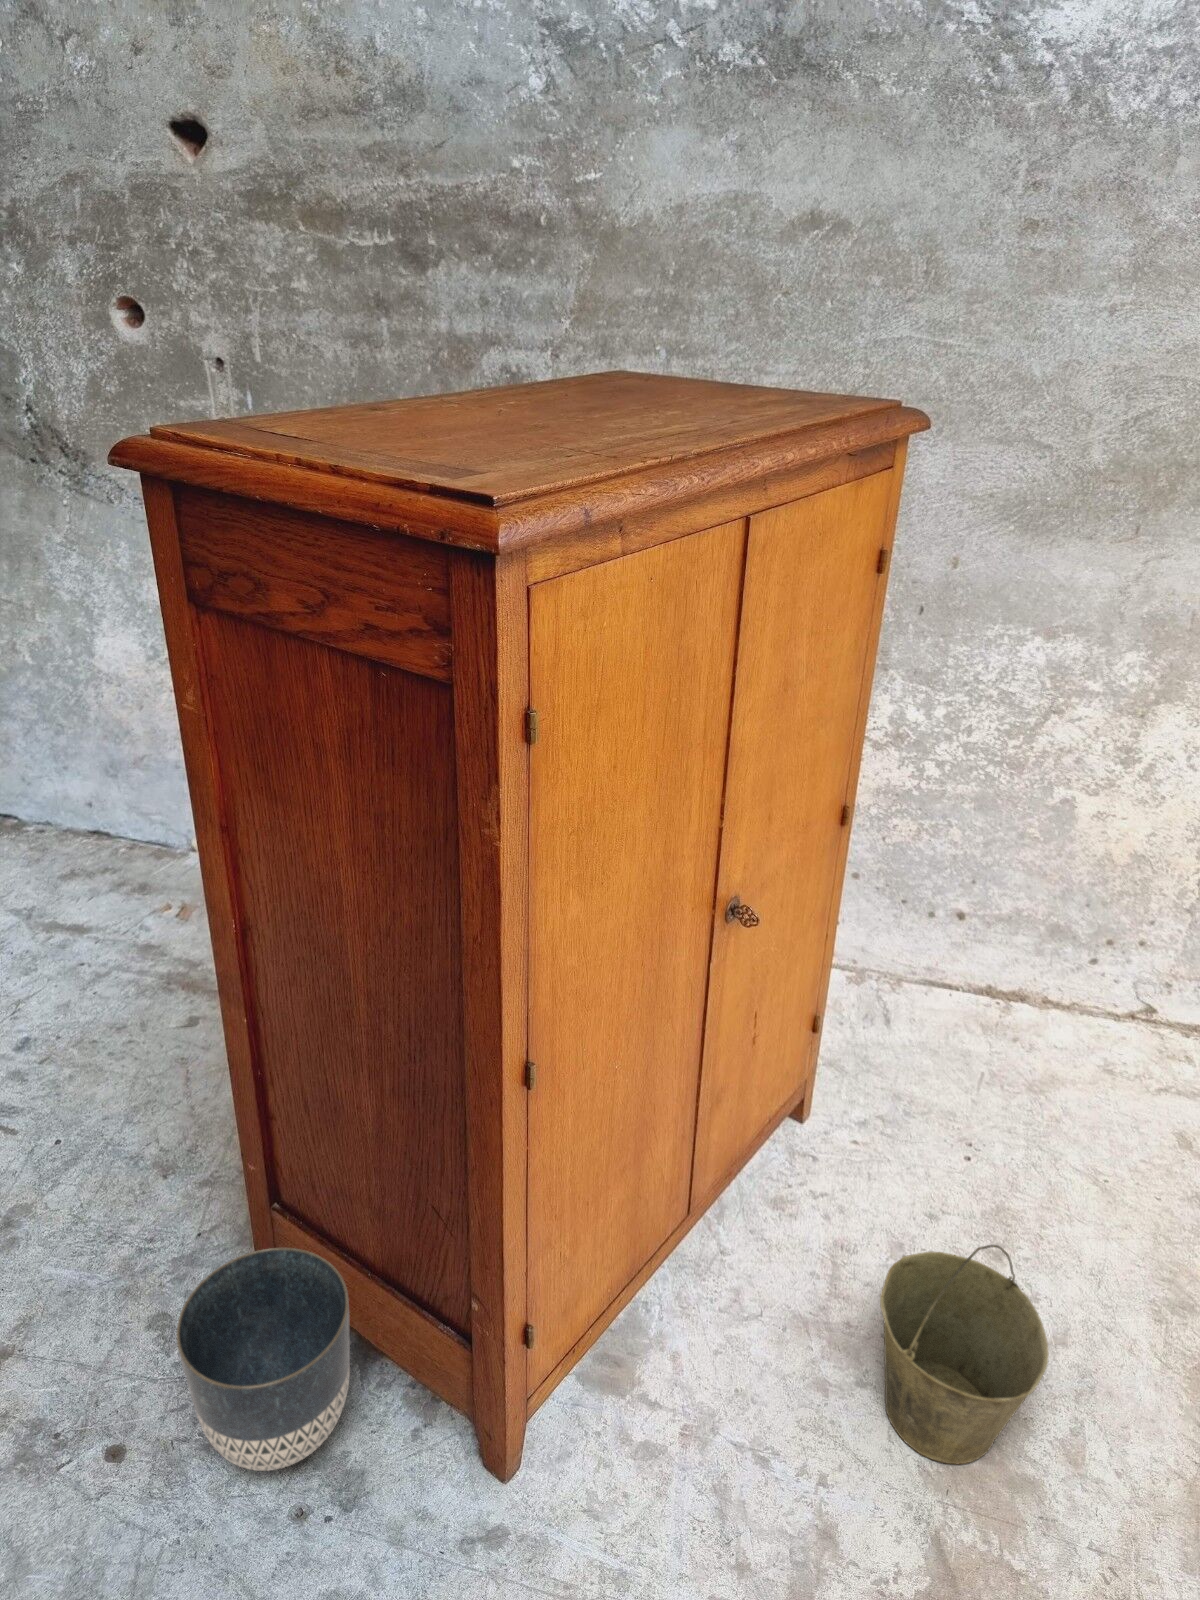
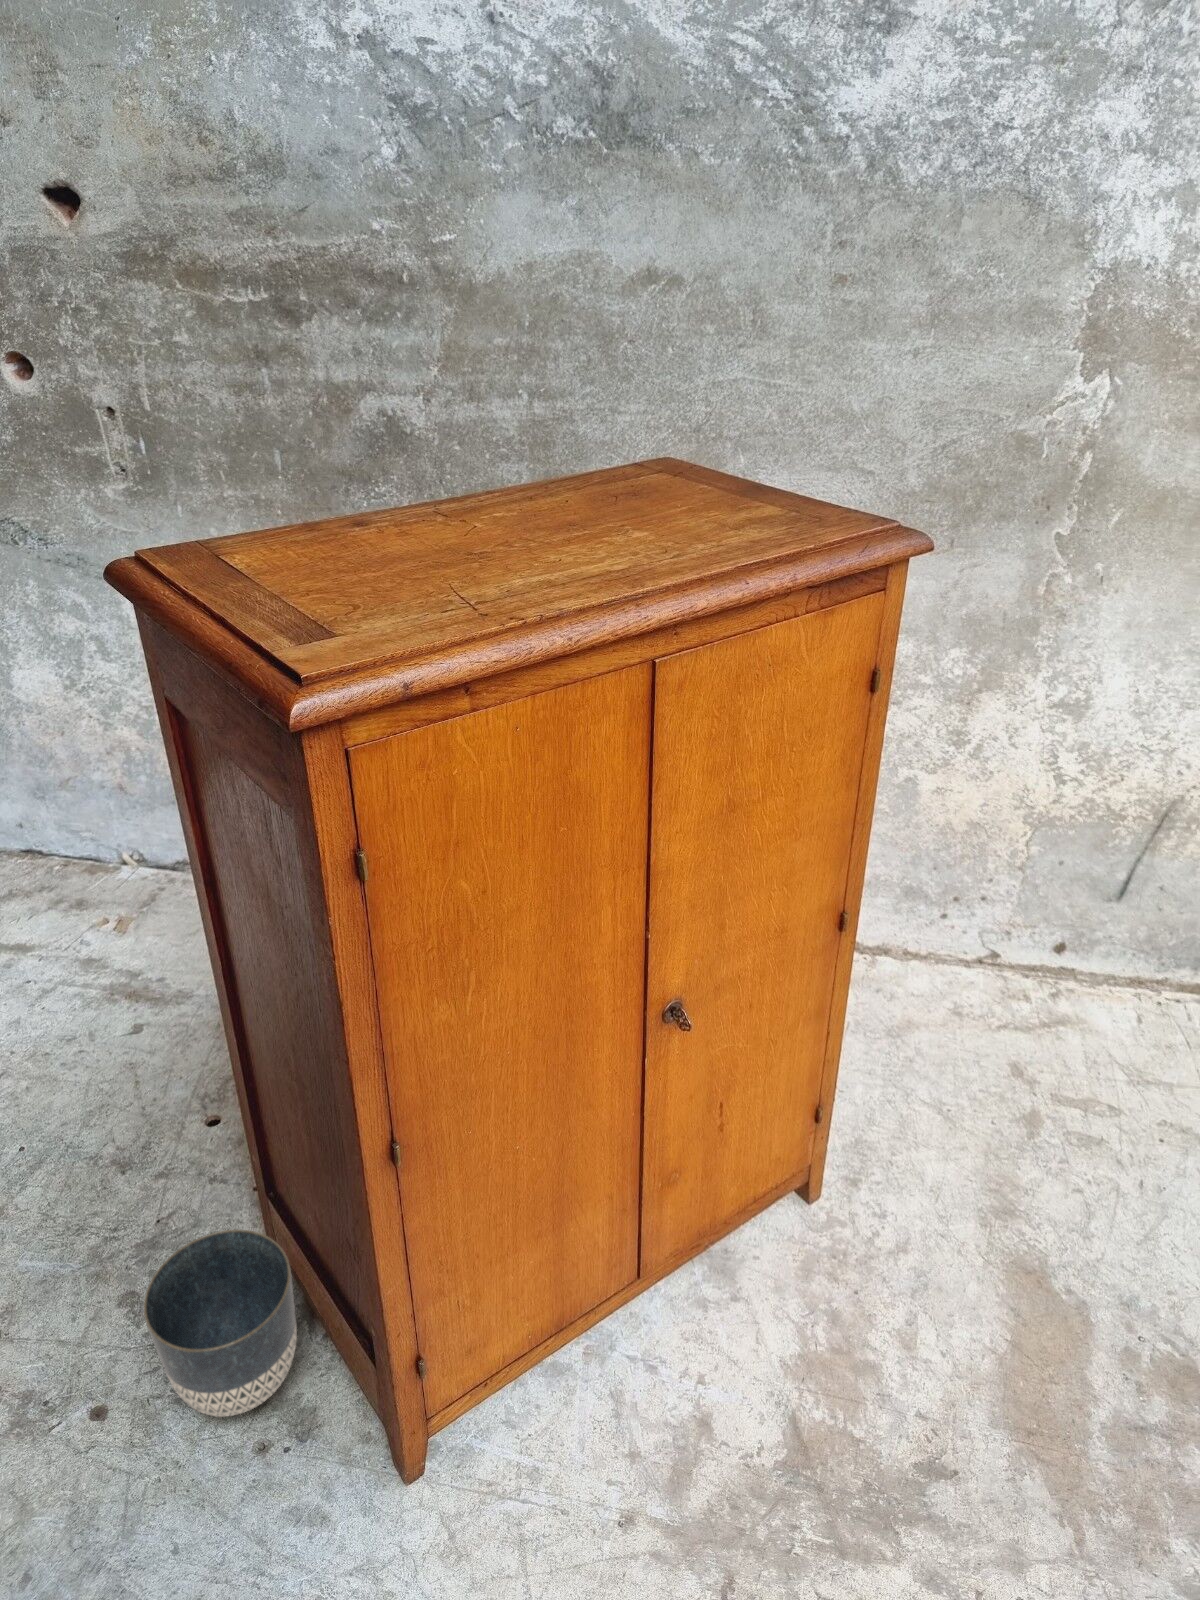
bucket: present [880,1245,1049,1464] -> none [742,1179,878,1358]

